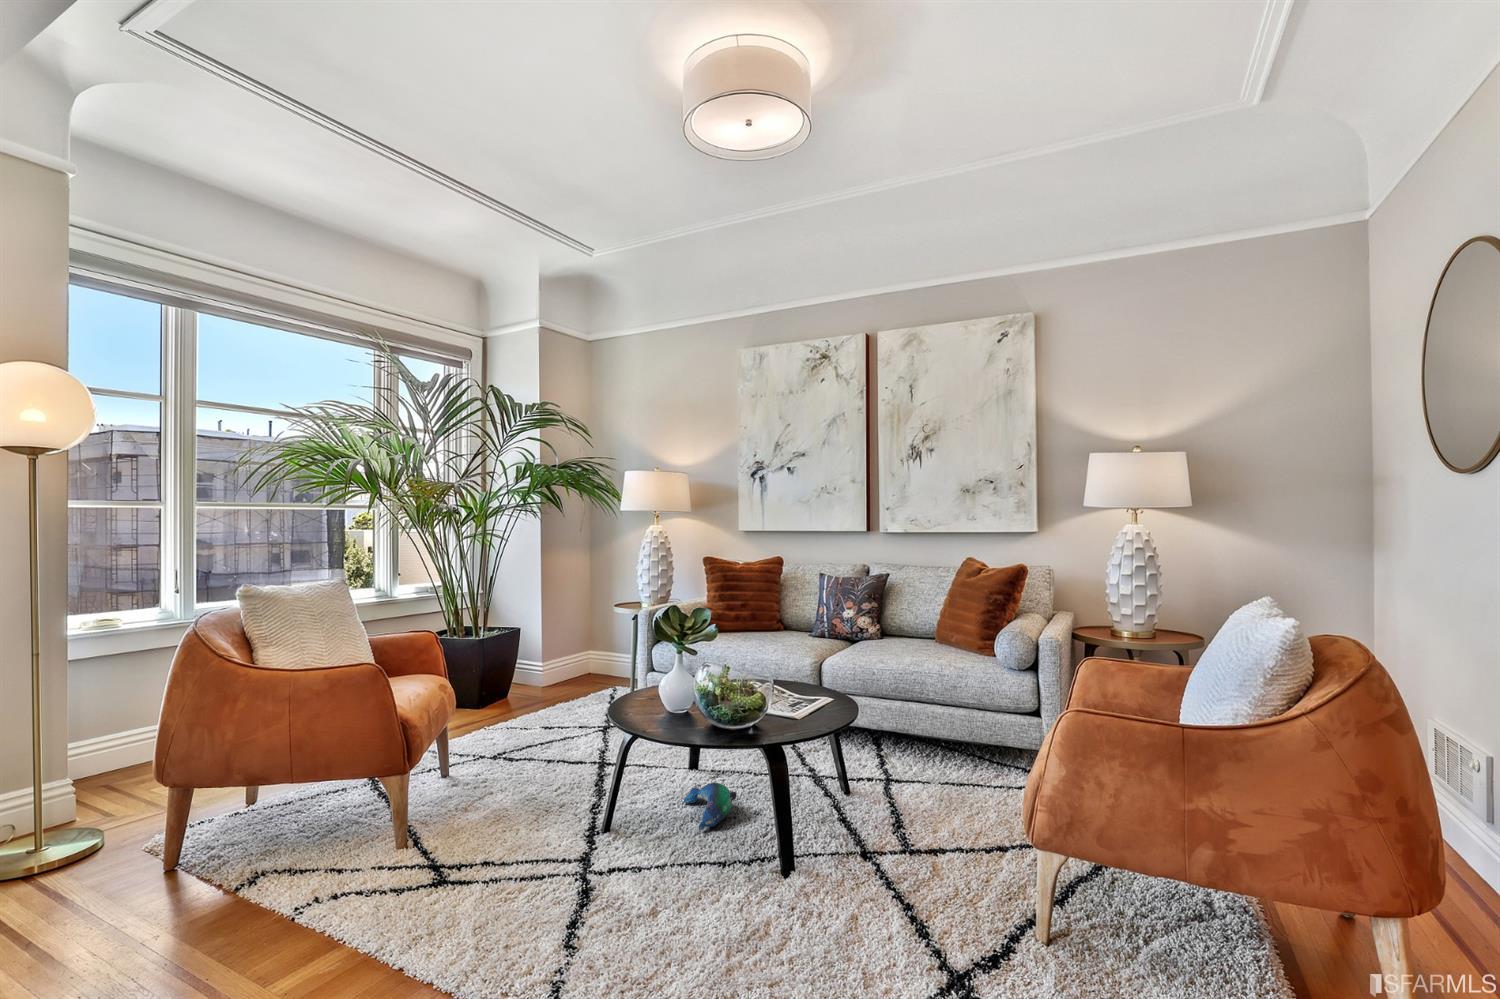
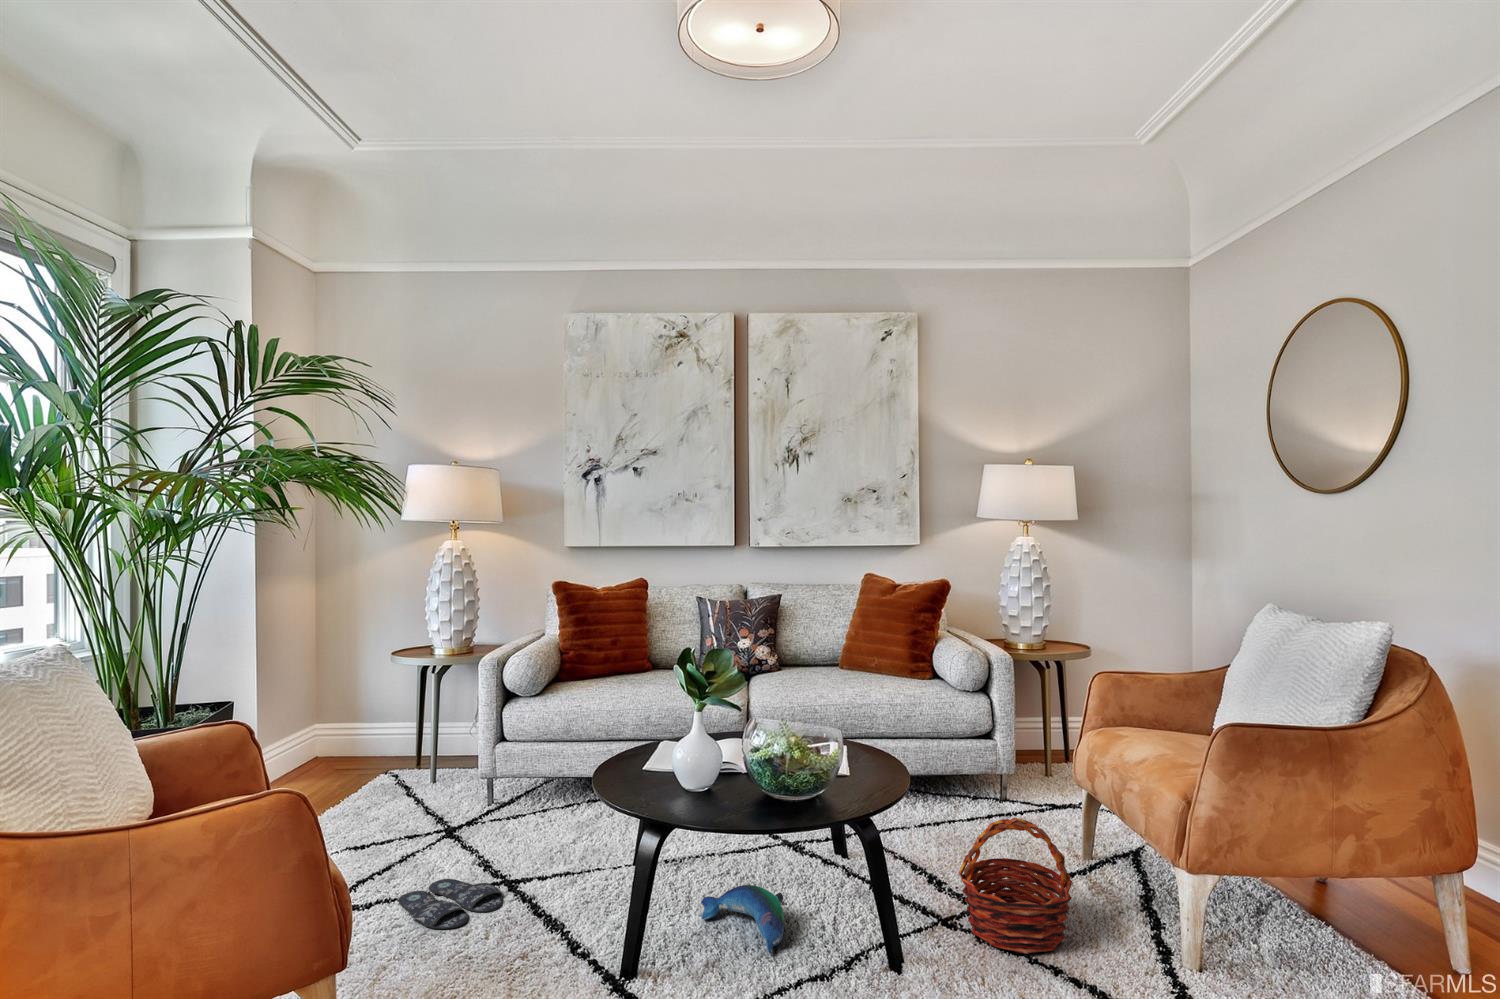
slippers: none [523,751,584,776] -> present [398,879,502,929]
basket: none [861,759,958,880] -> present [959,818,1072,954]

